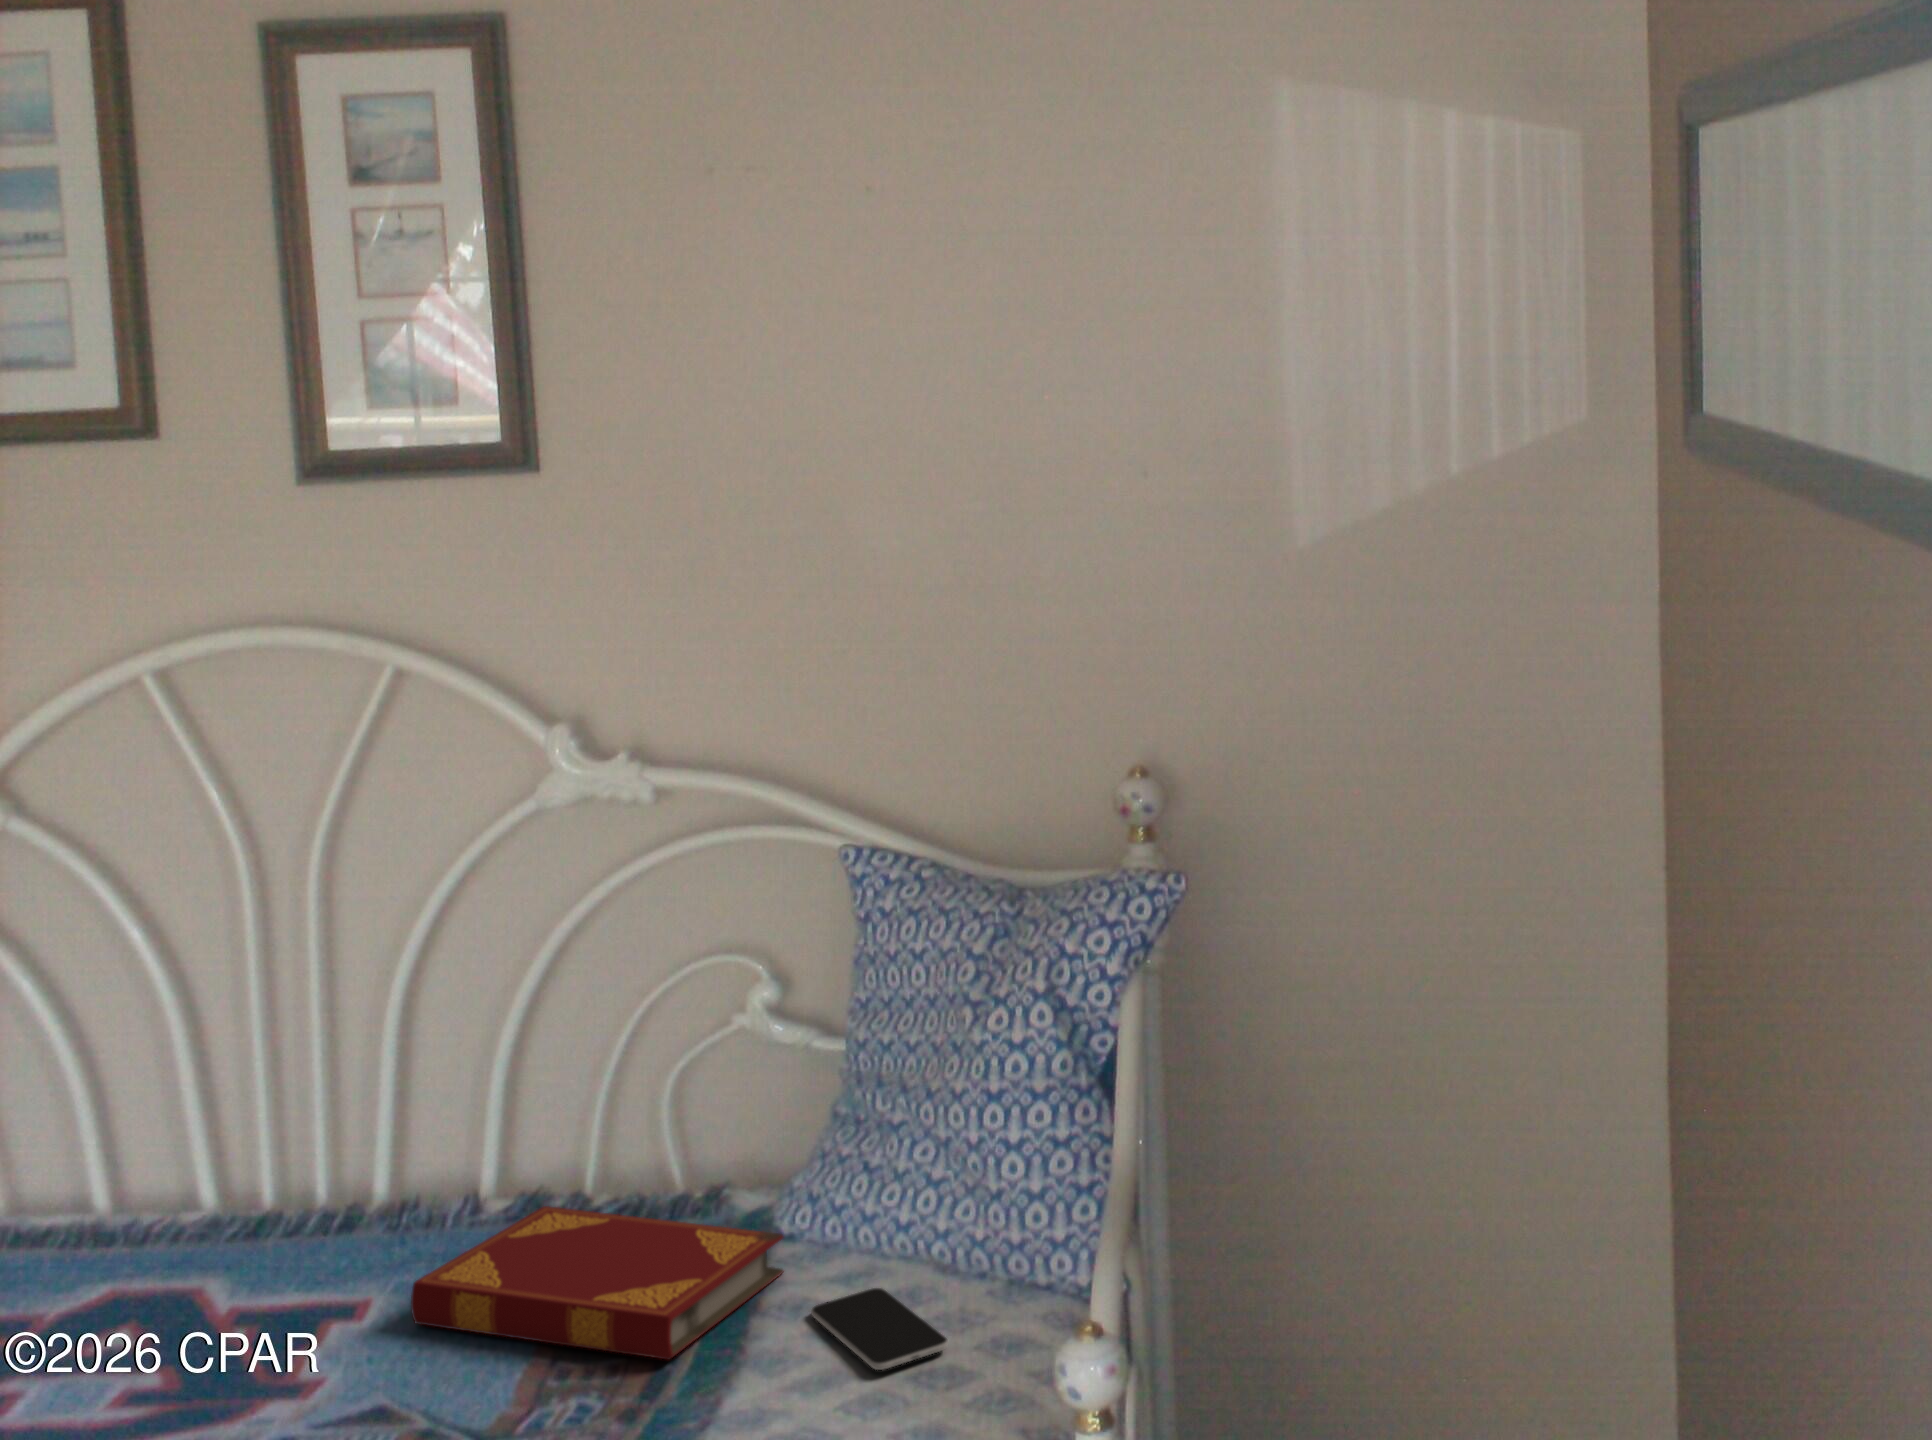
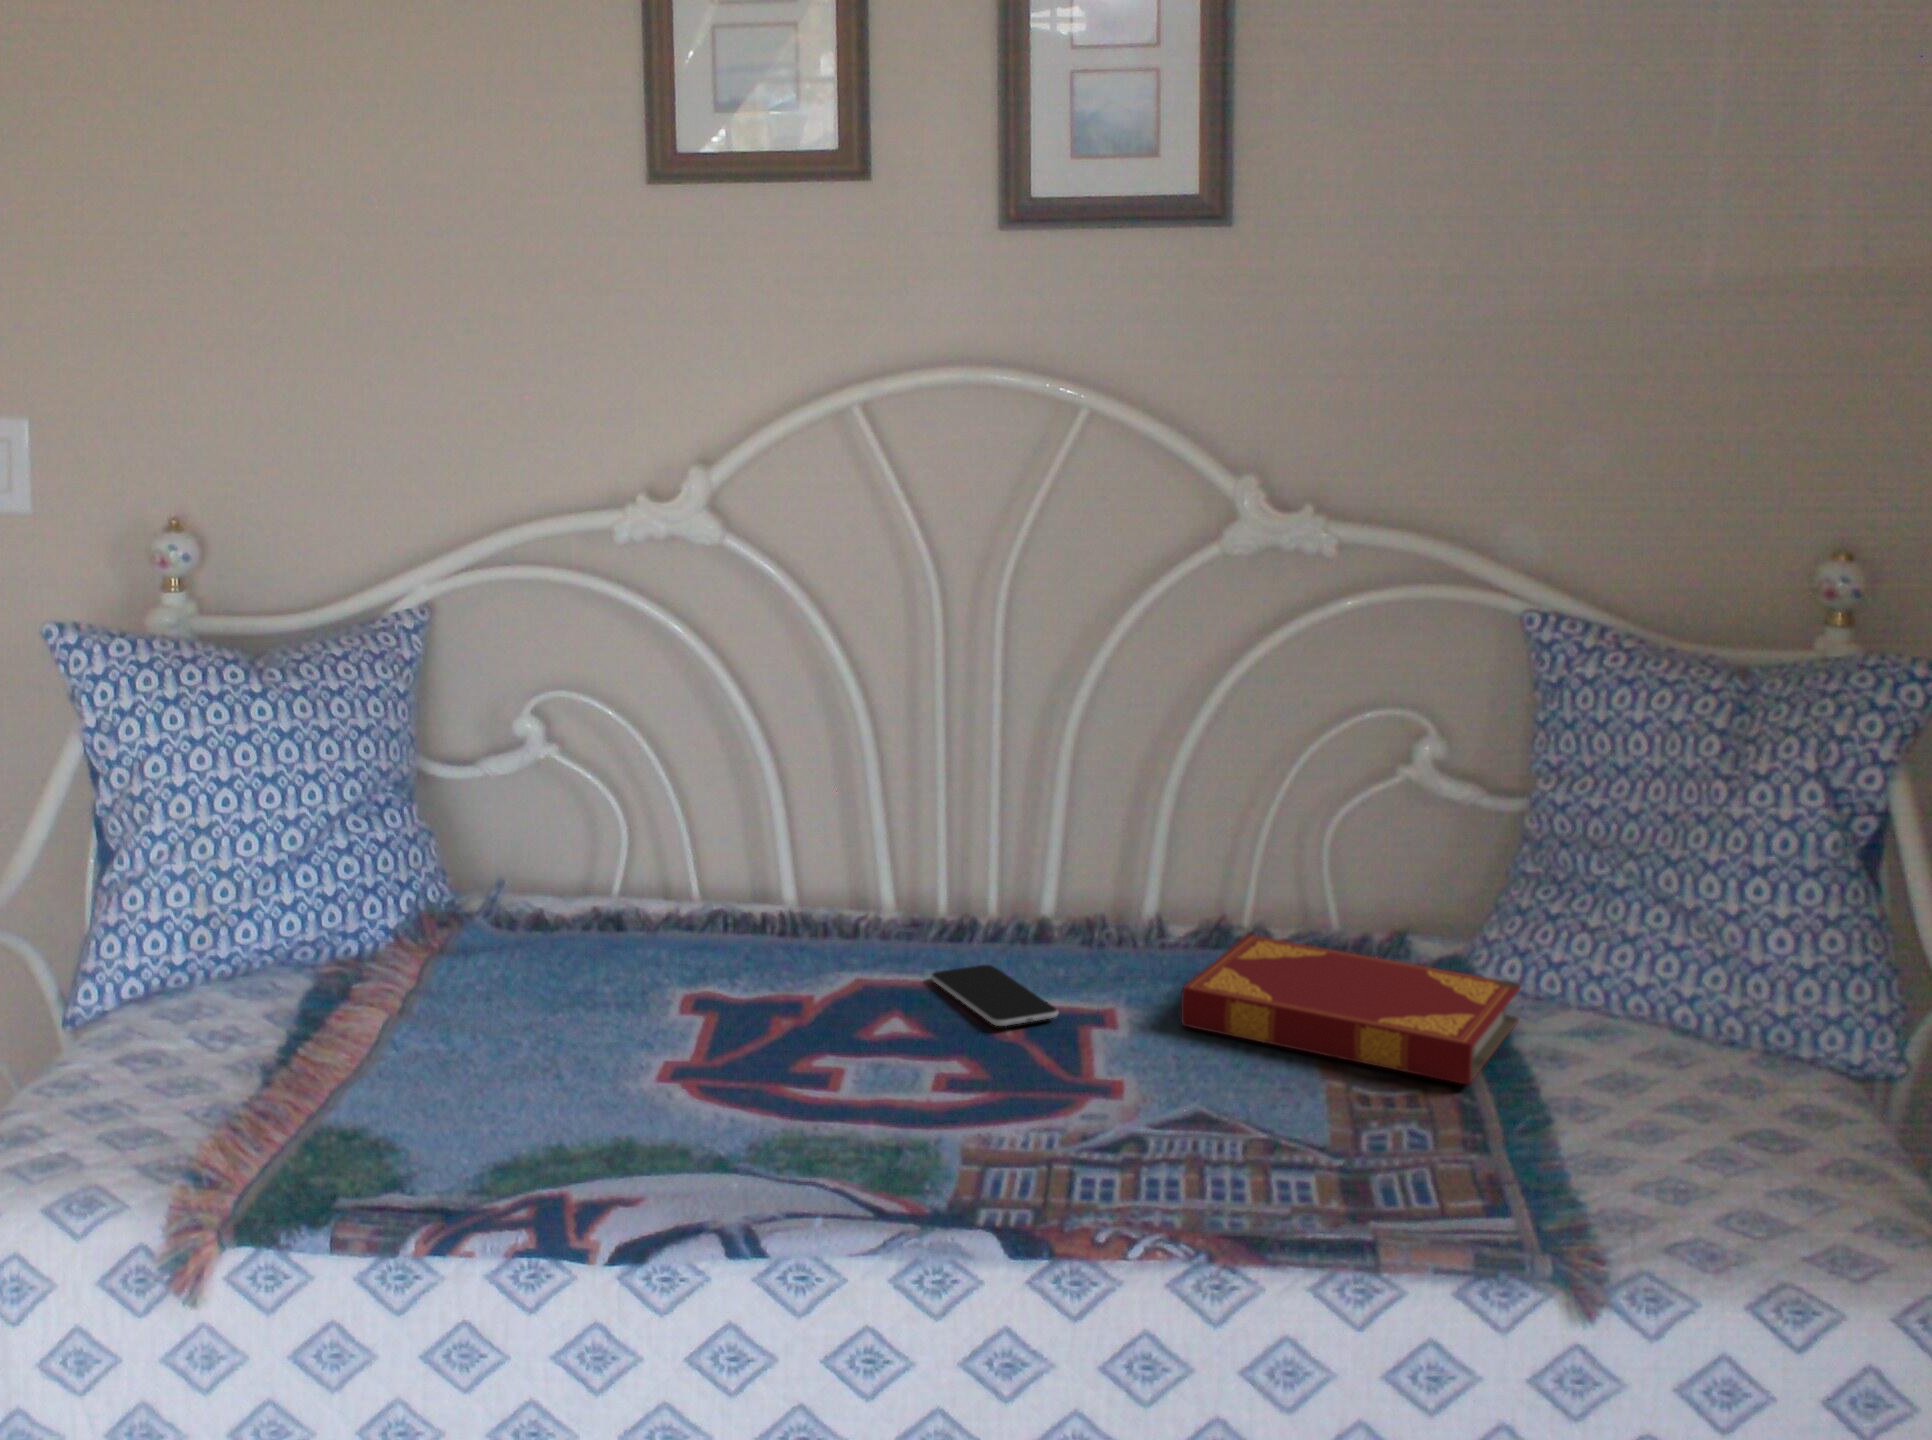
smartphone: present [811,1288,948,1370] -> present [931,965,1058,1026]

